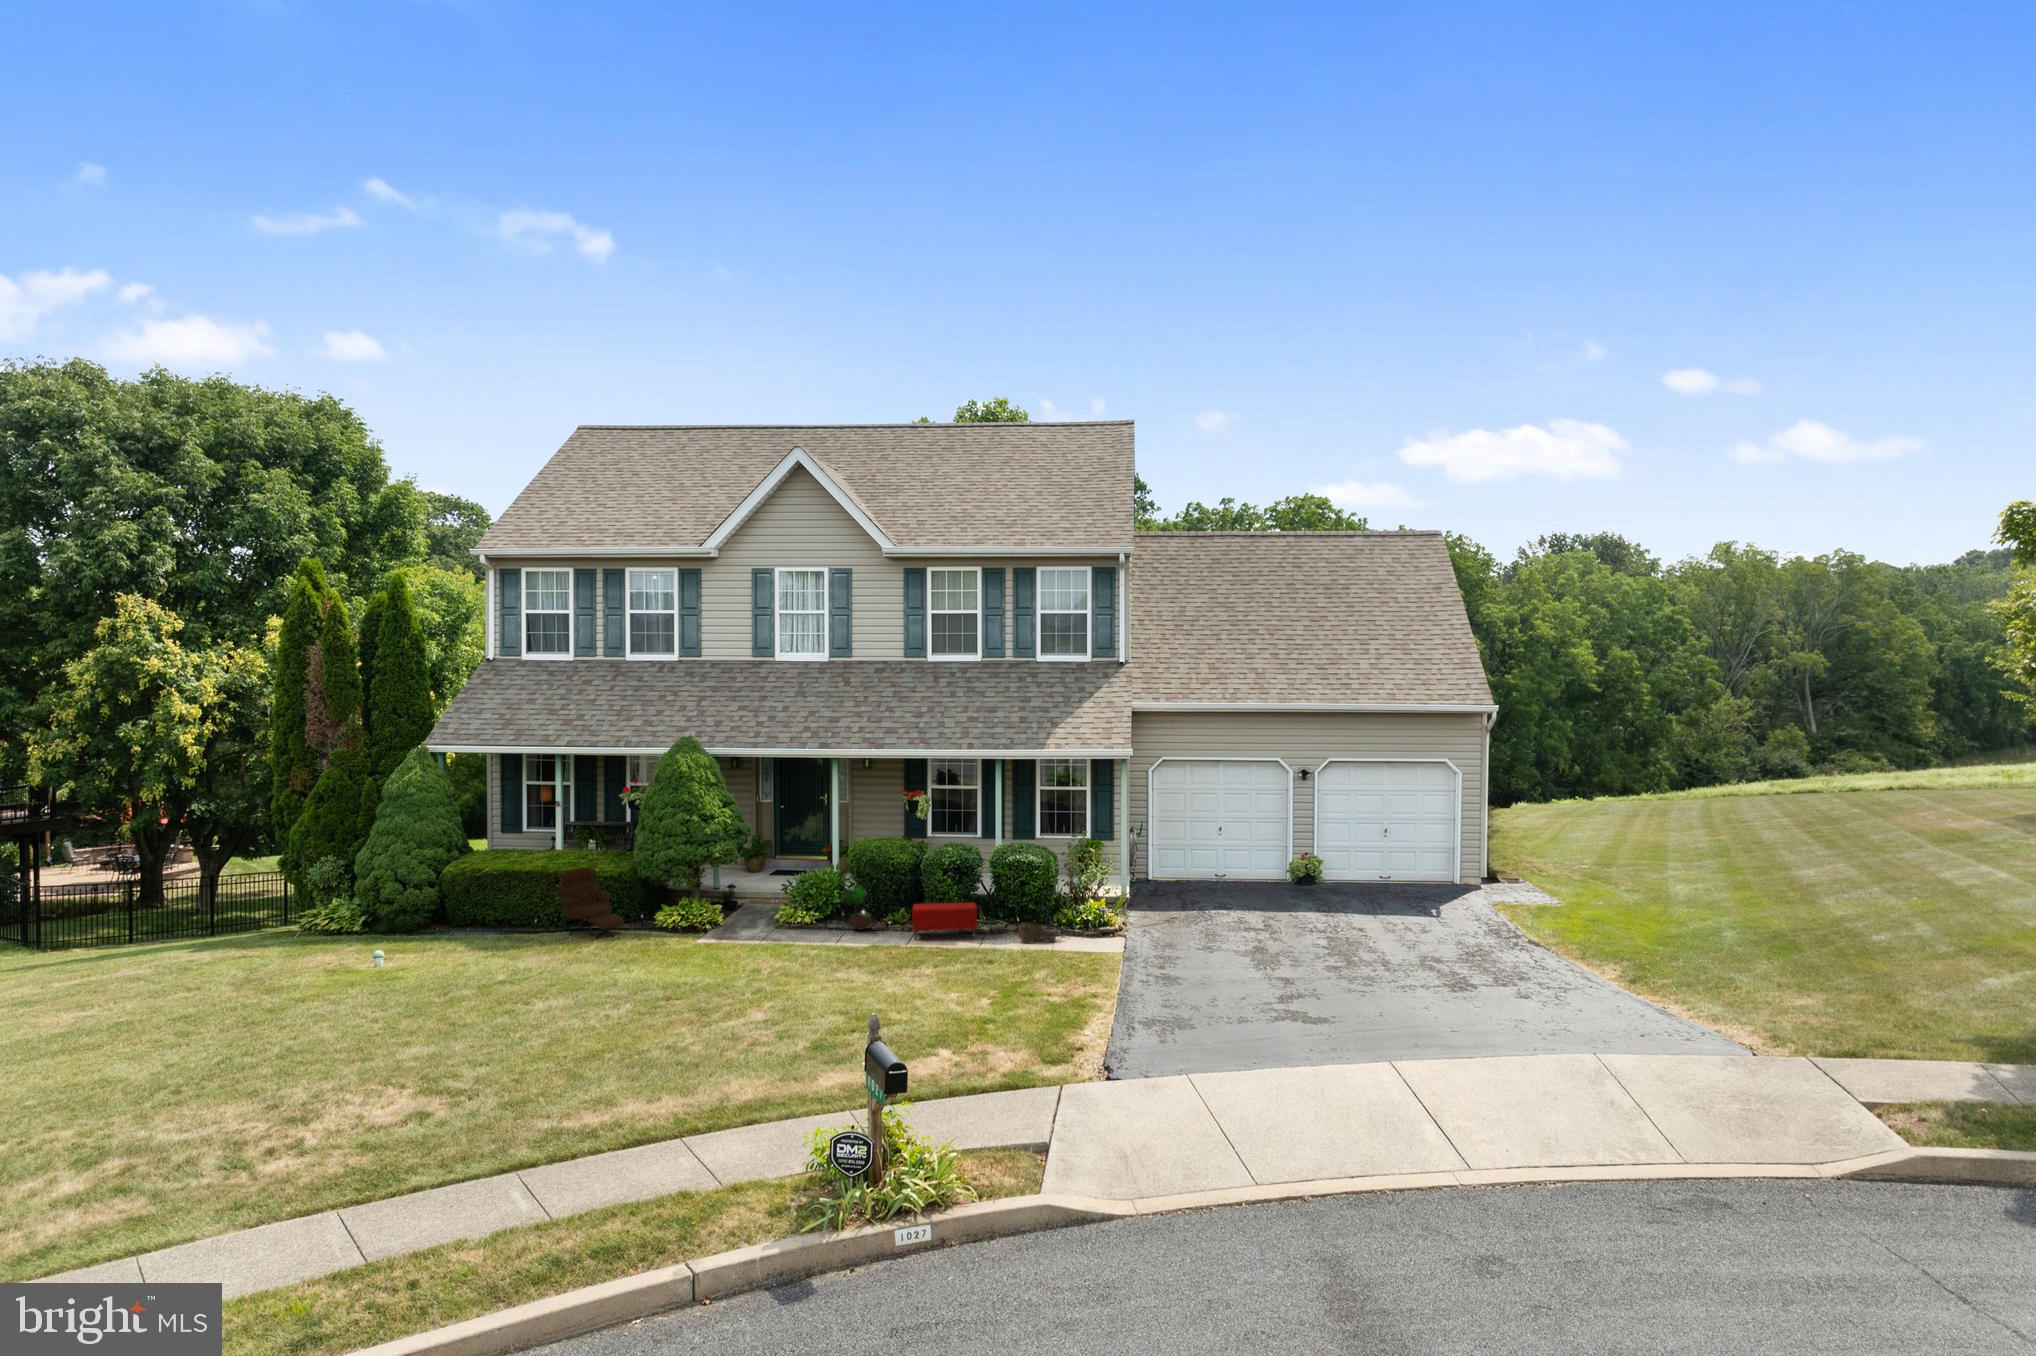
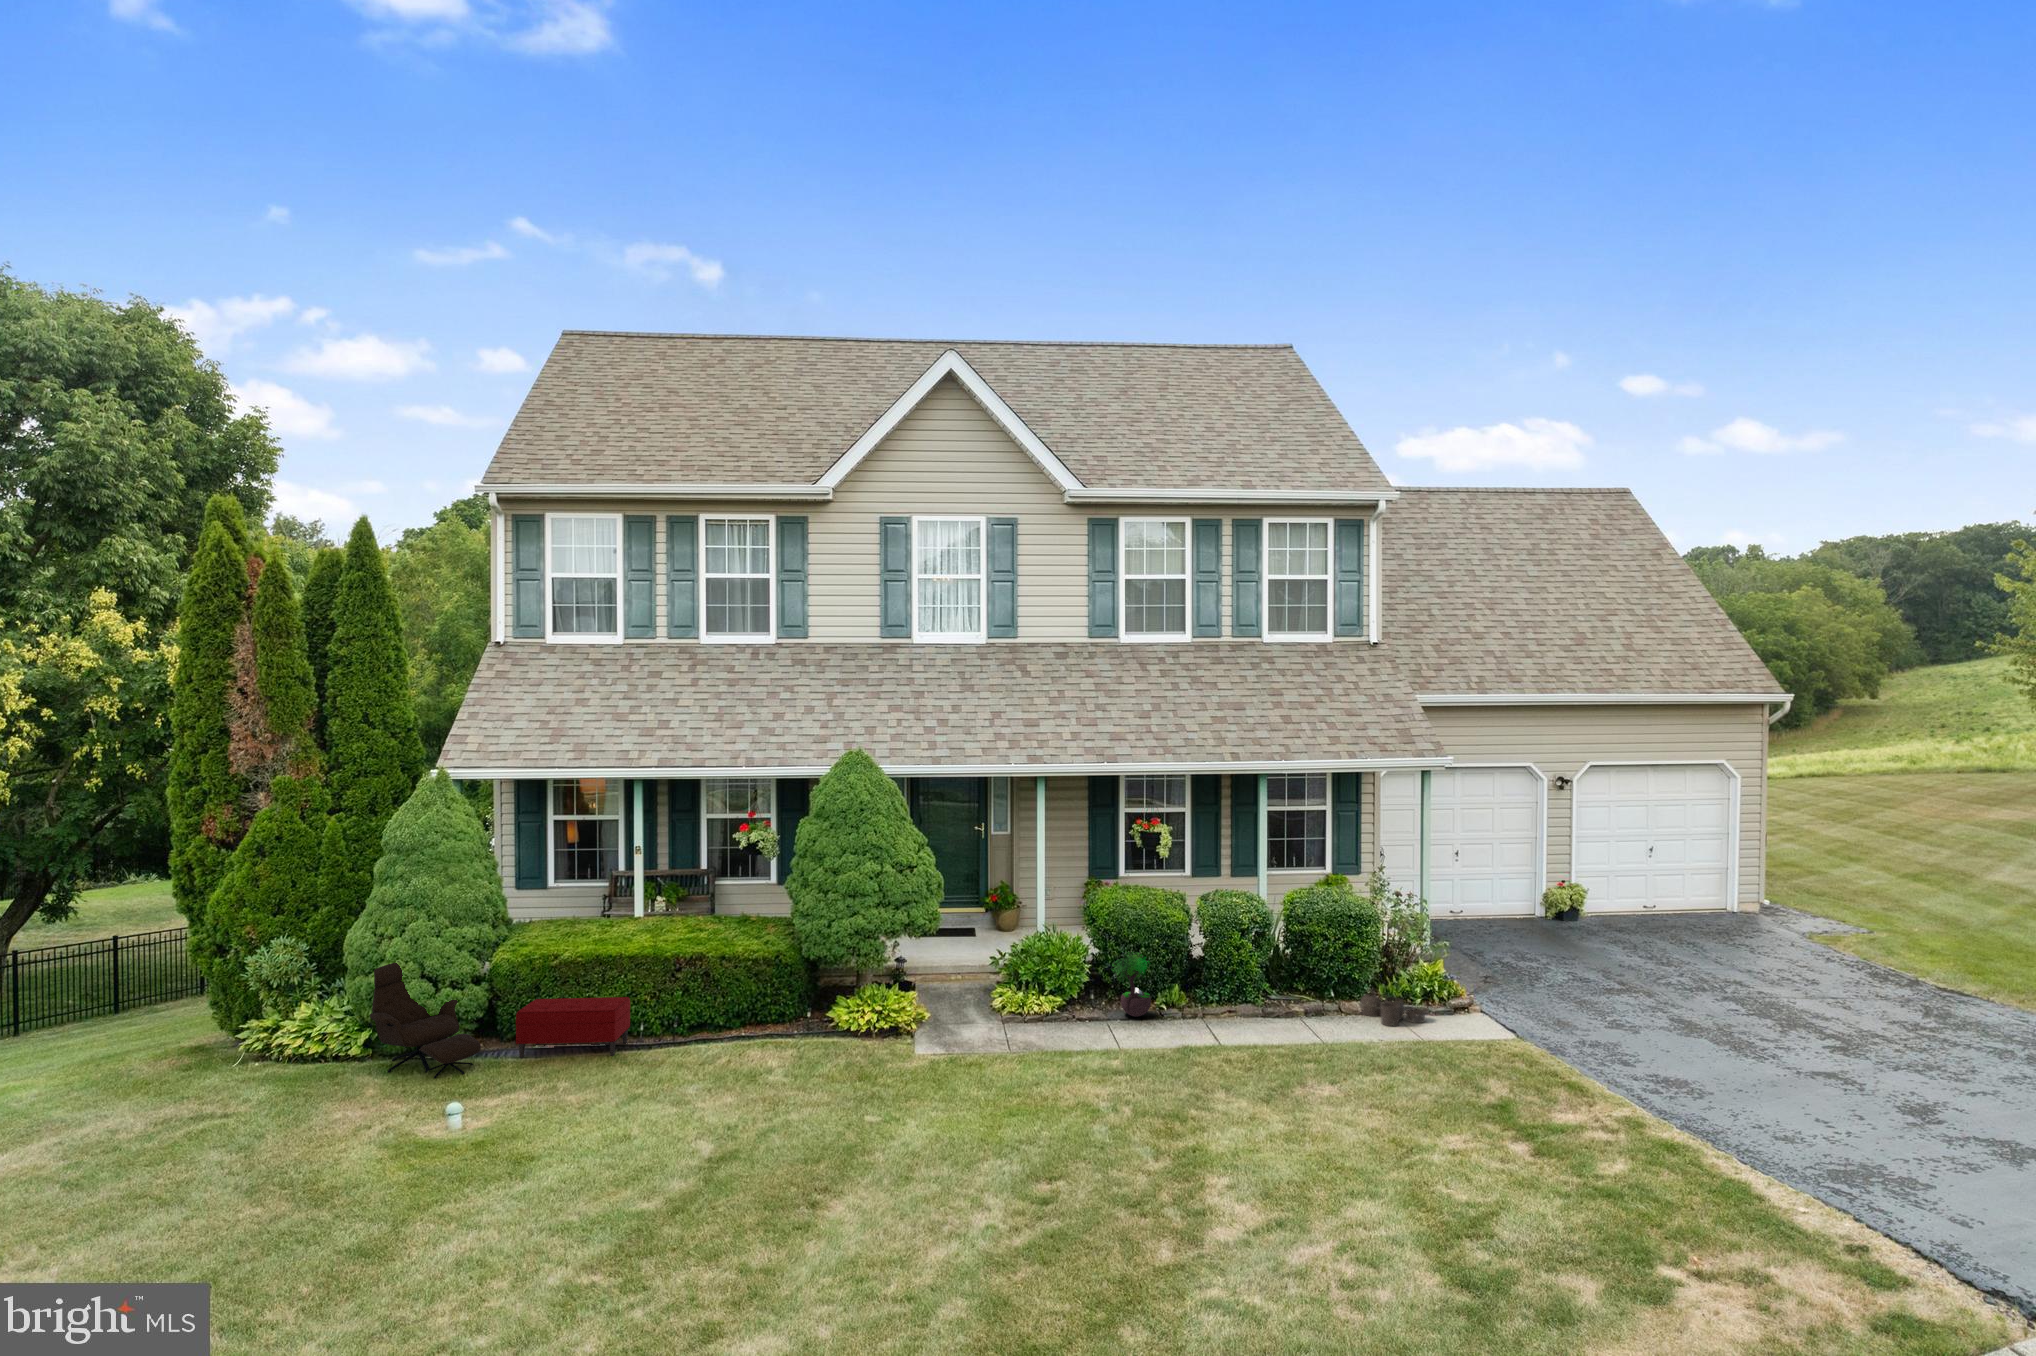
lounge chair: present [560,867,624,937] -> present [370,962,481,1078]
bench: present [912,903,977,940] -> present [516,997,630,1058]

